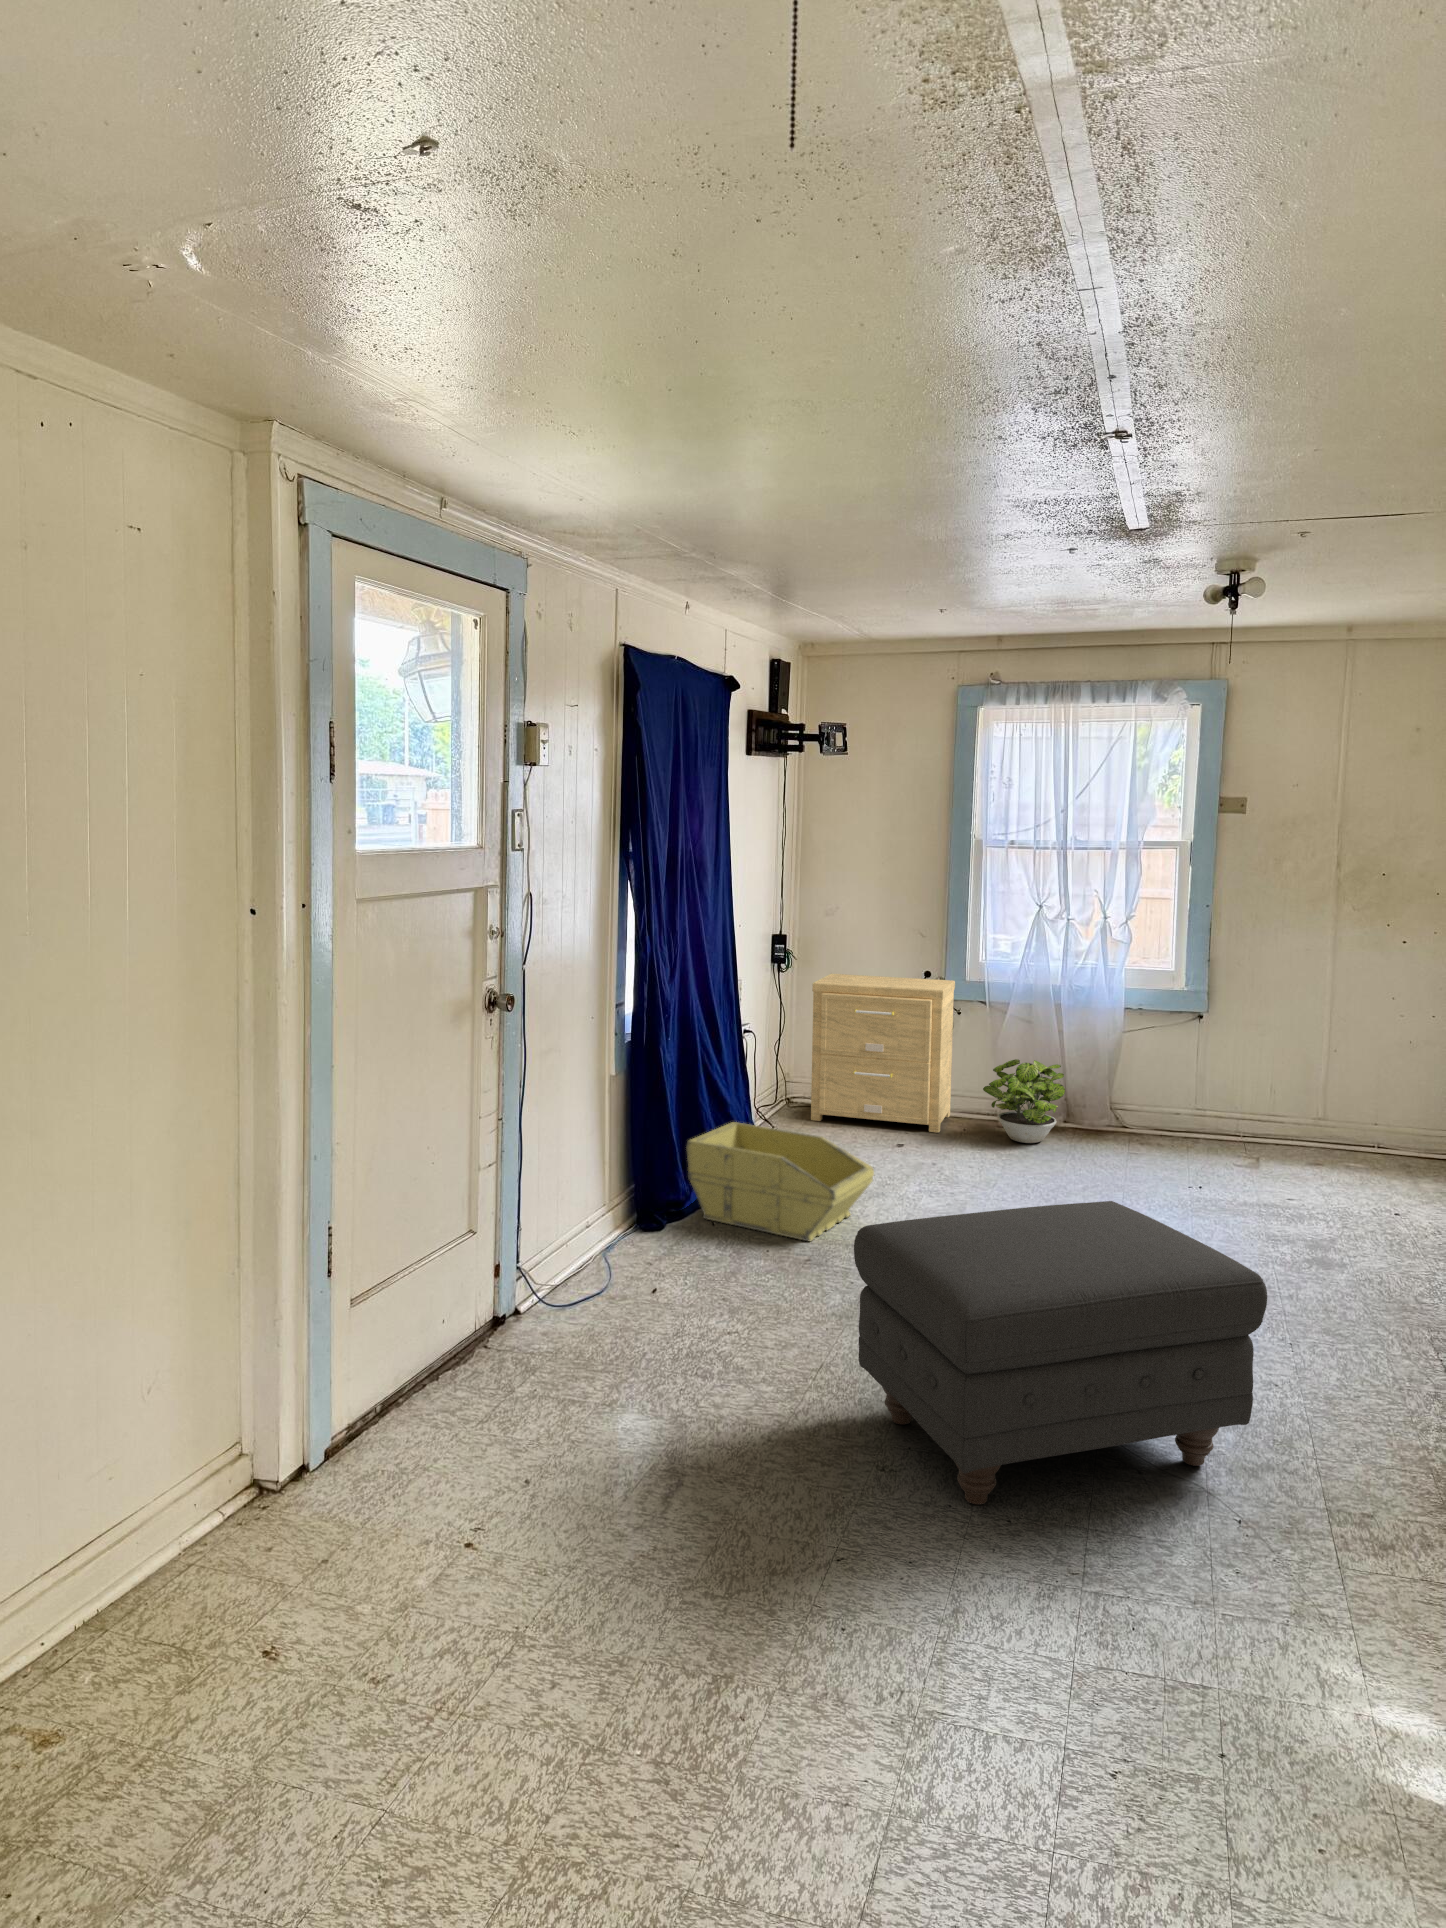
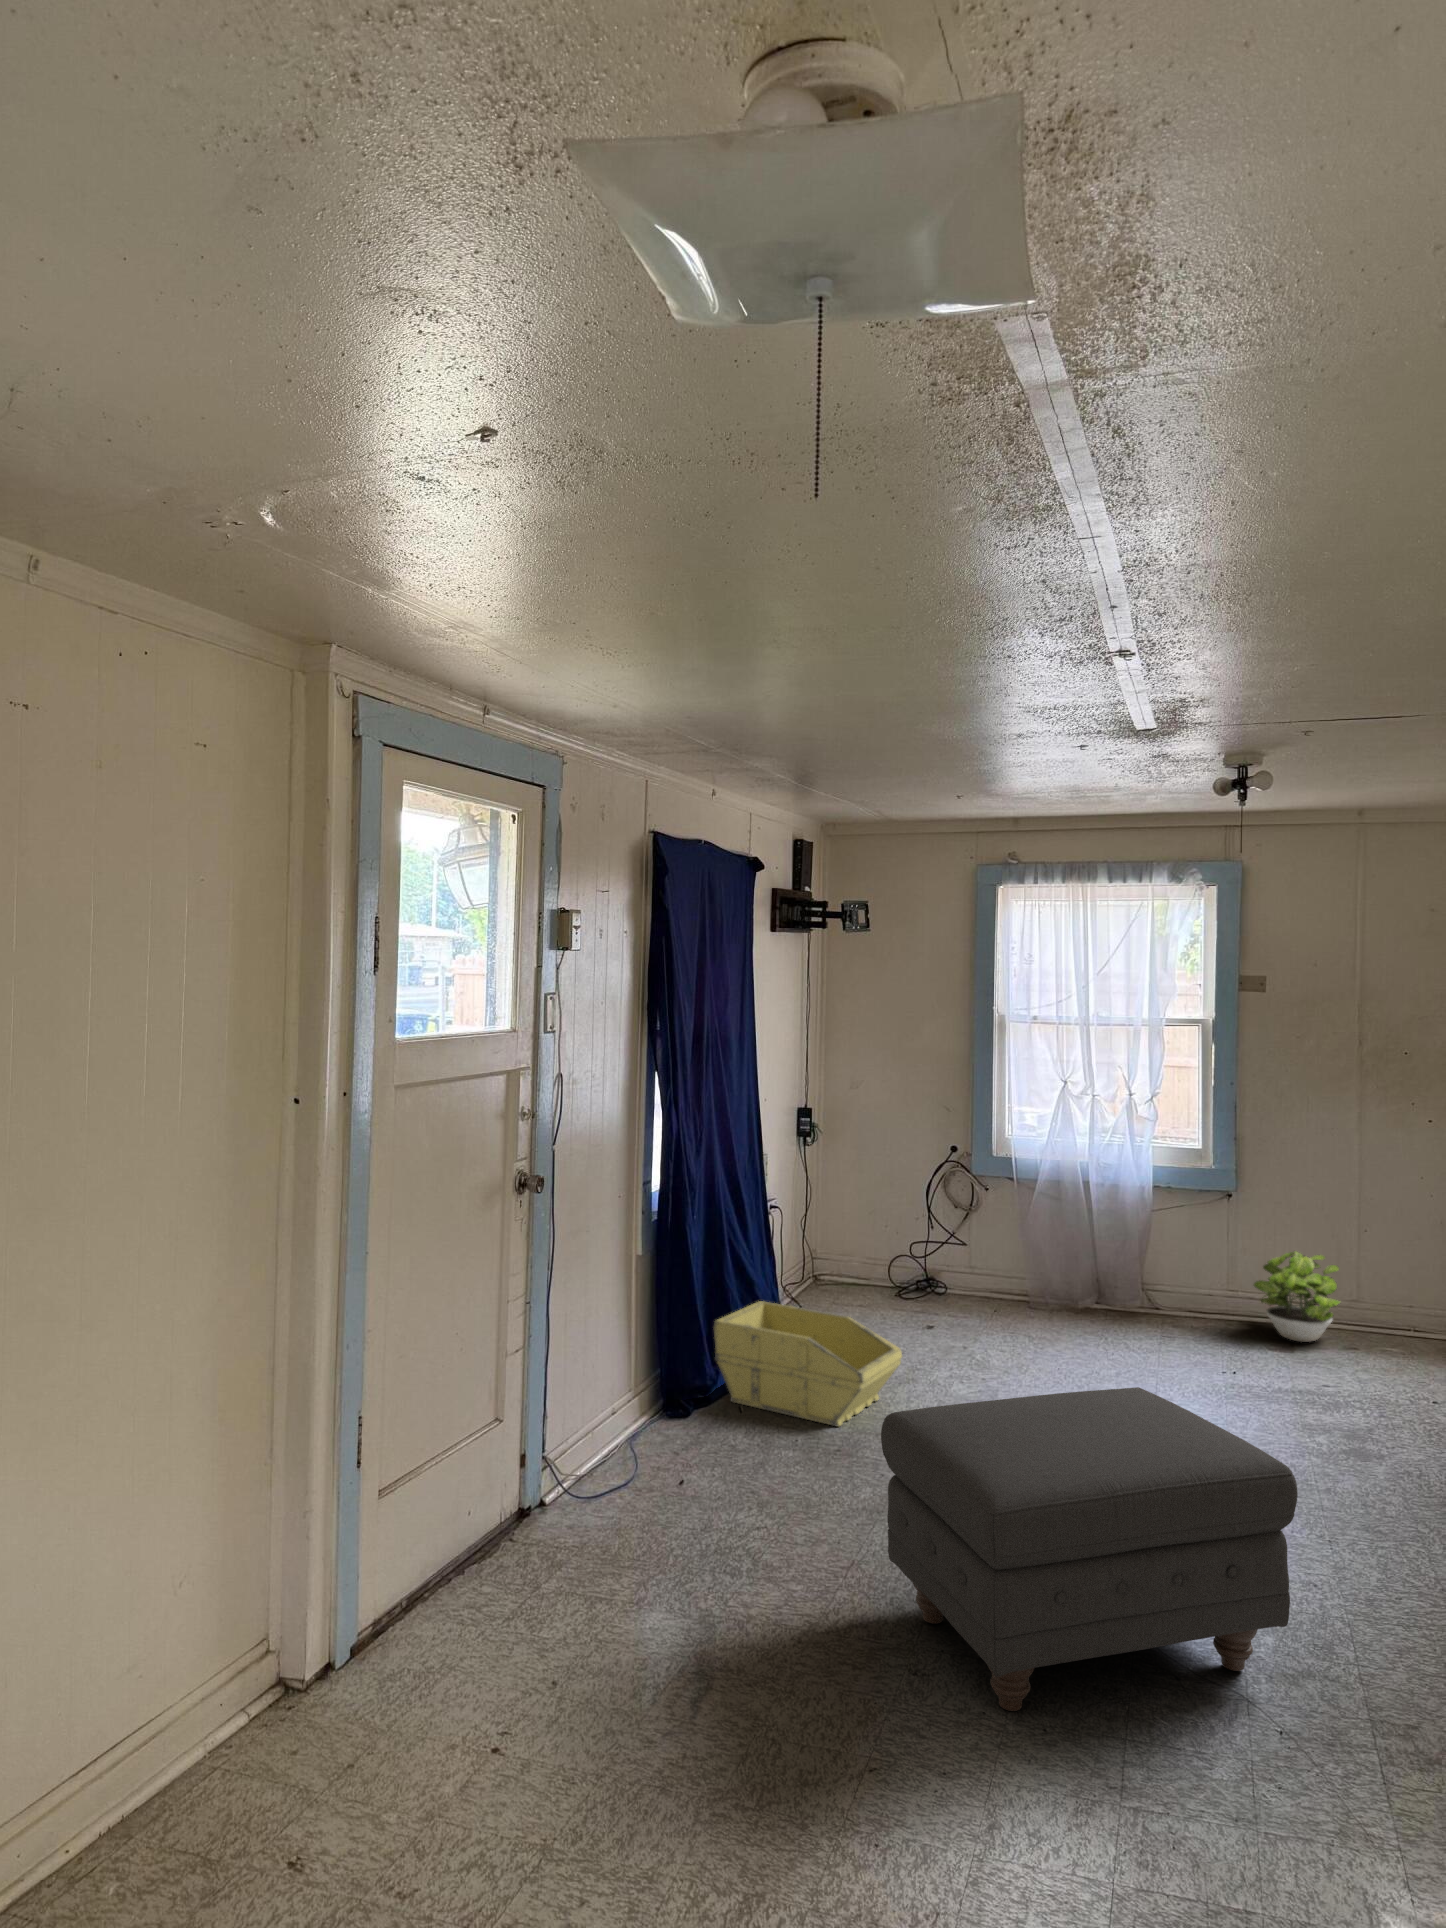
side table: present [811,974,955,1133] -> none [838,1148,980,1311]
potted plant: present [983,1059,1065,1143] -> present [1254,1252,1340,1342]

